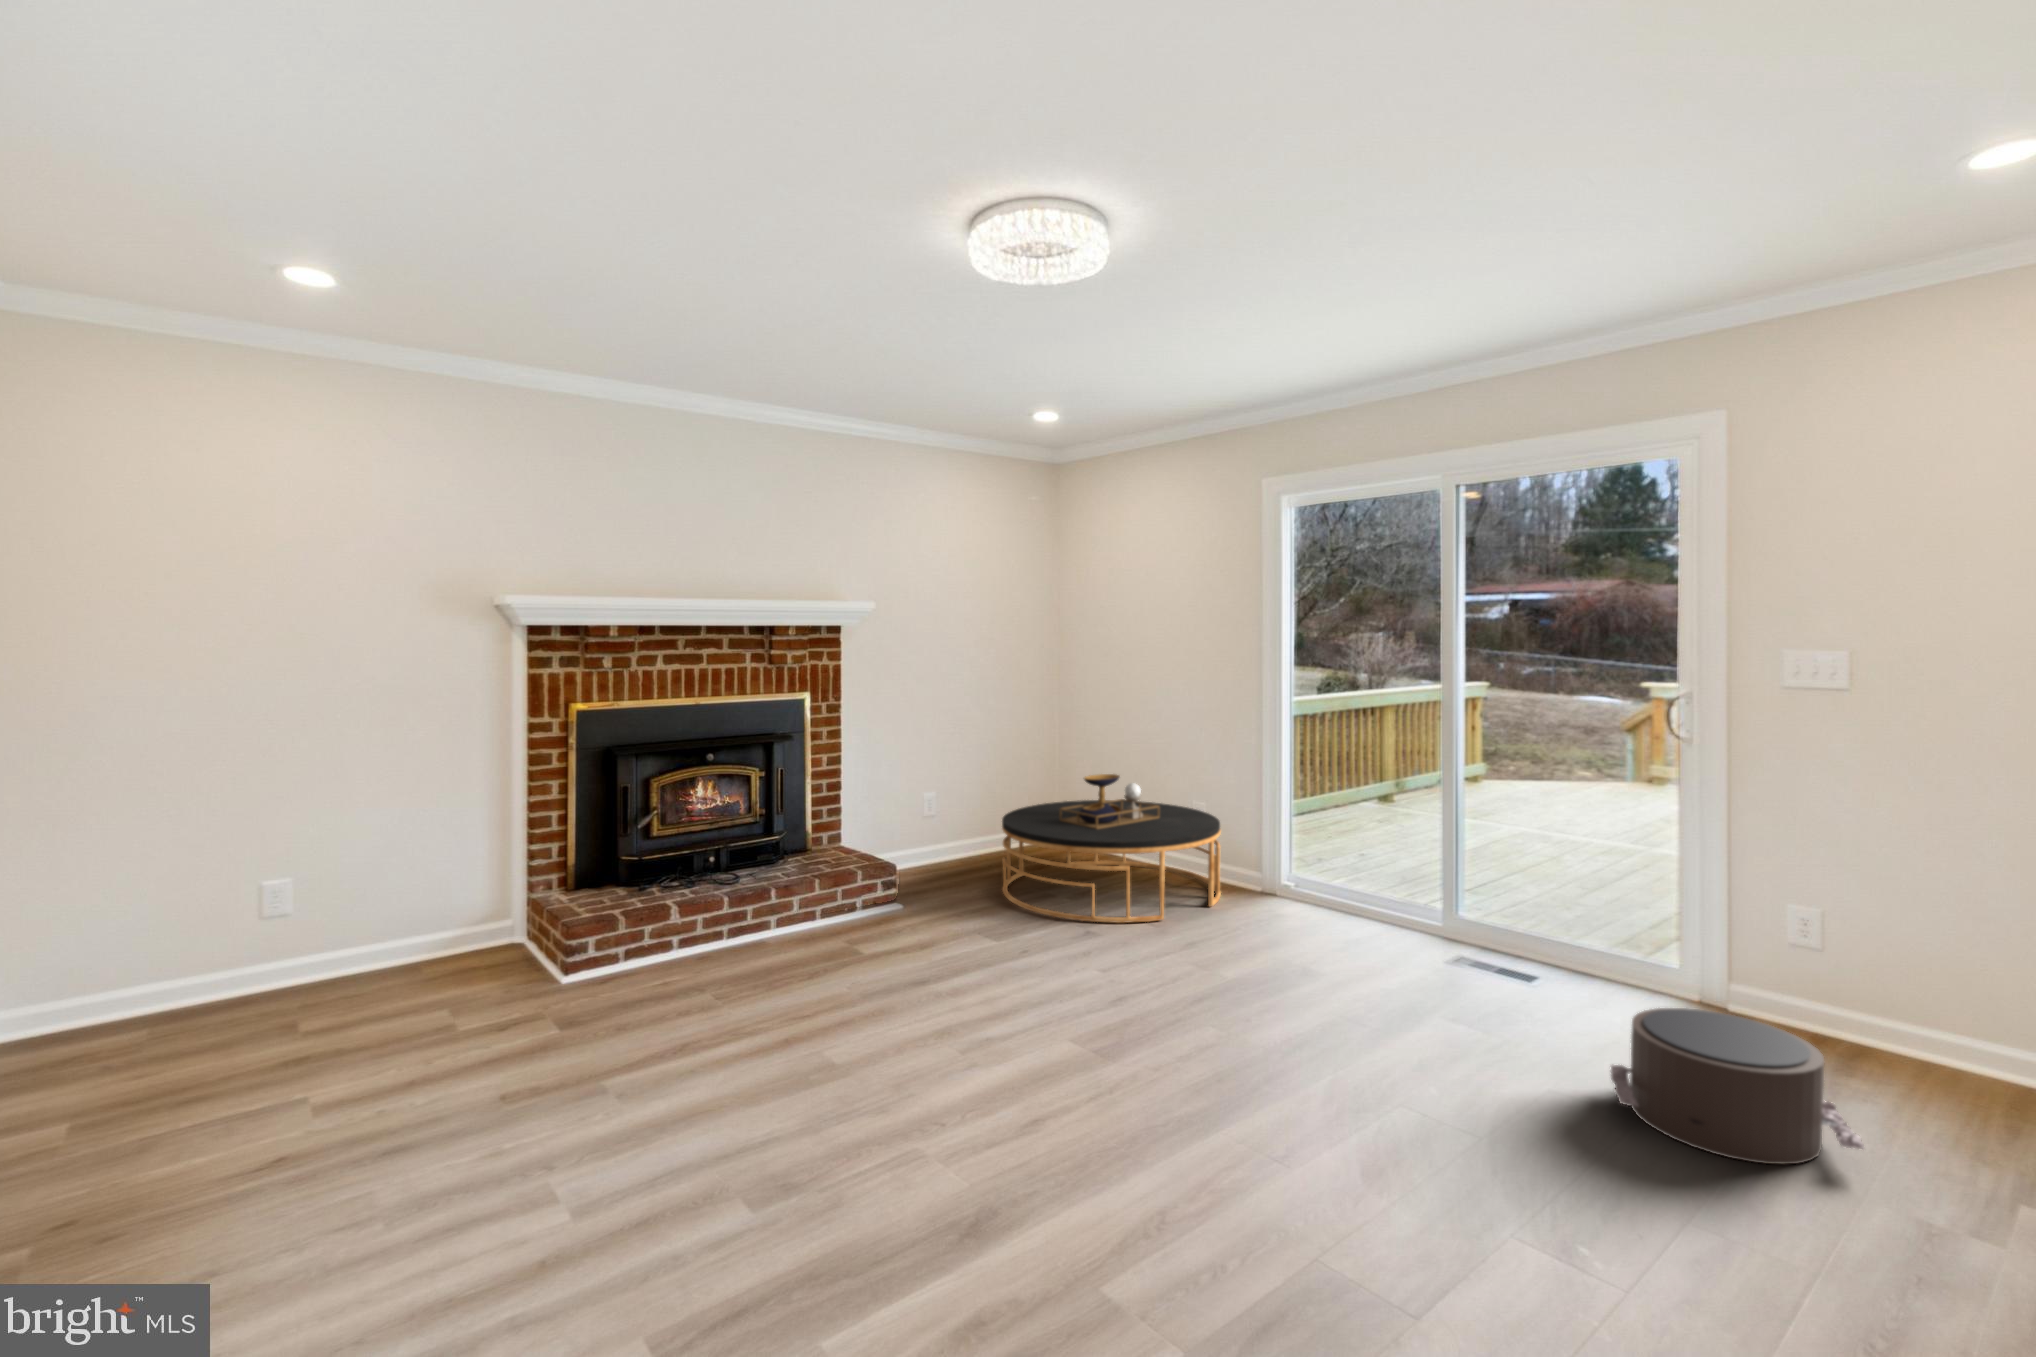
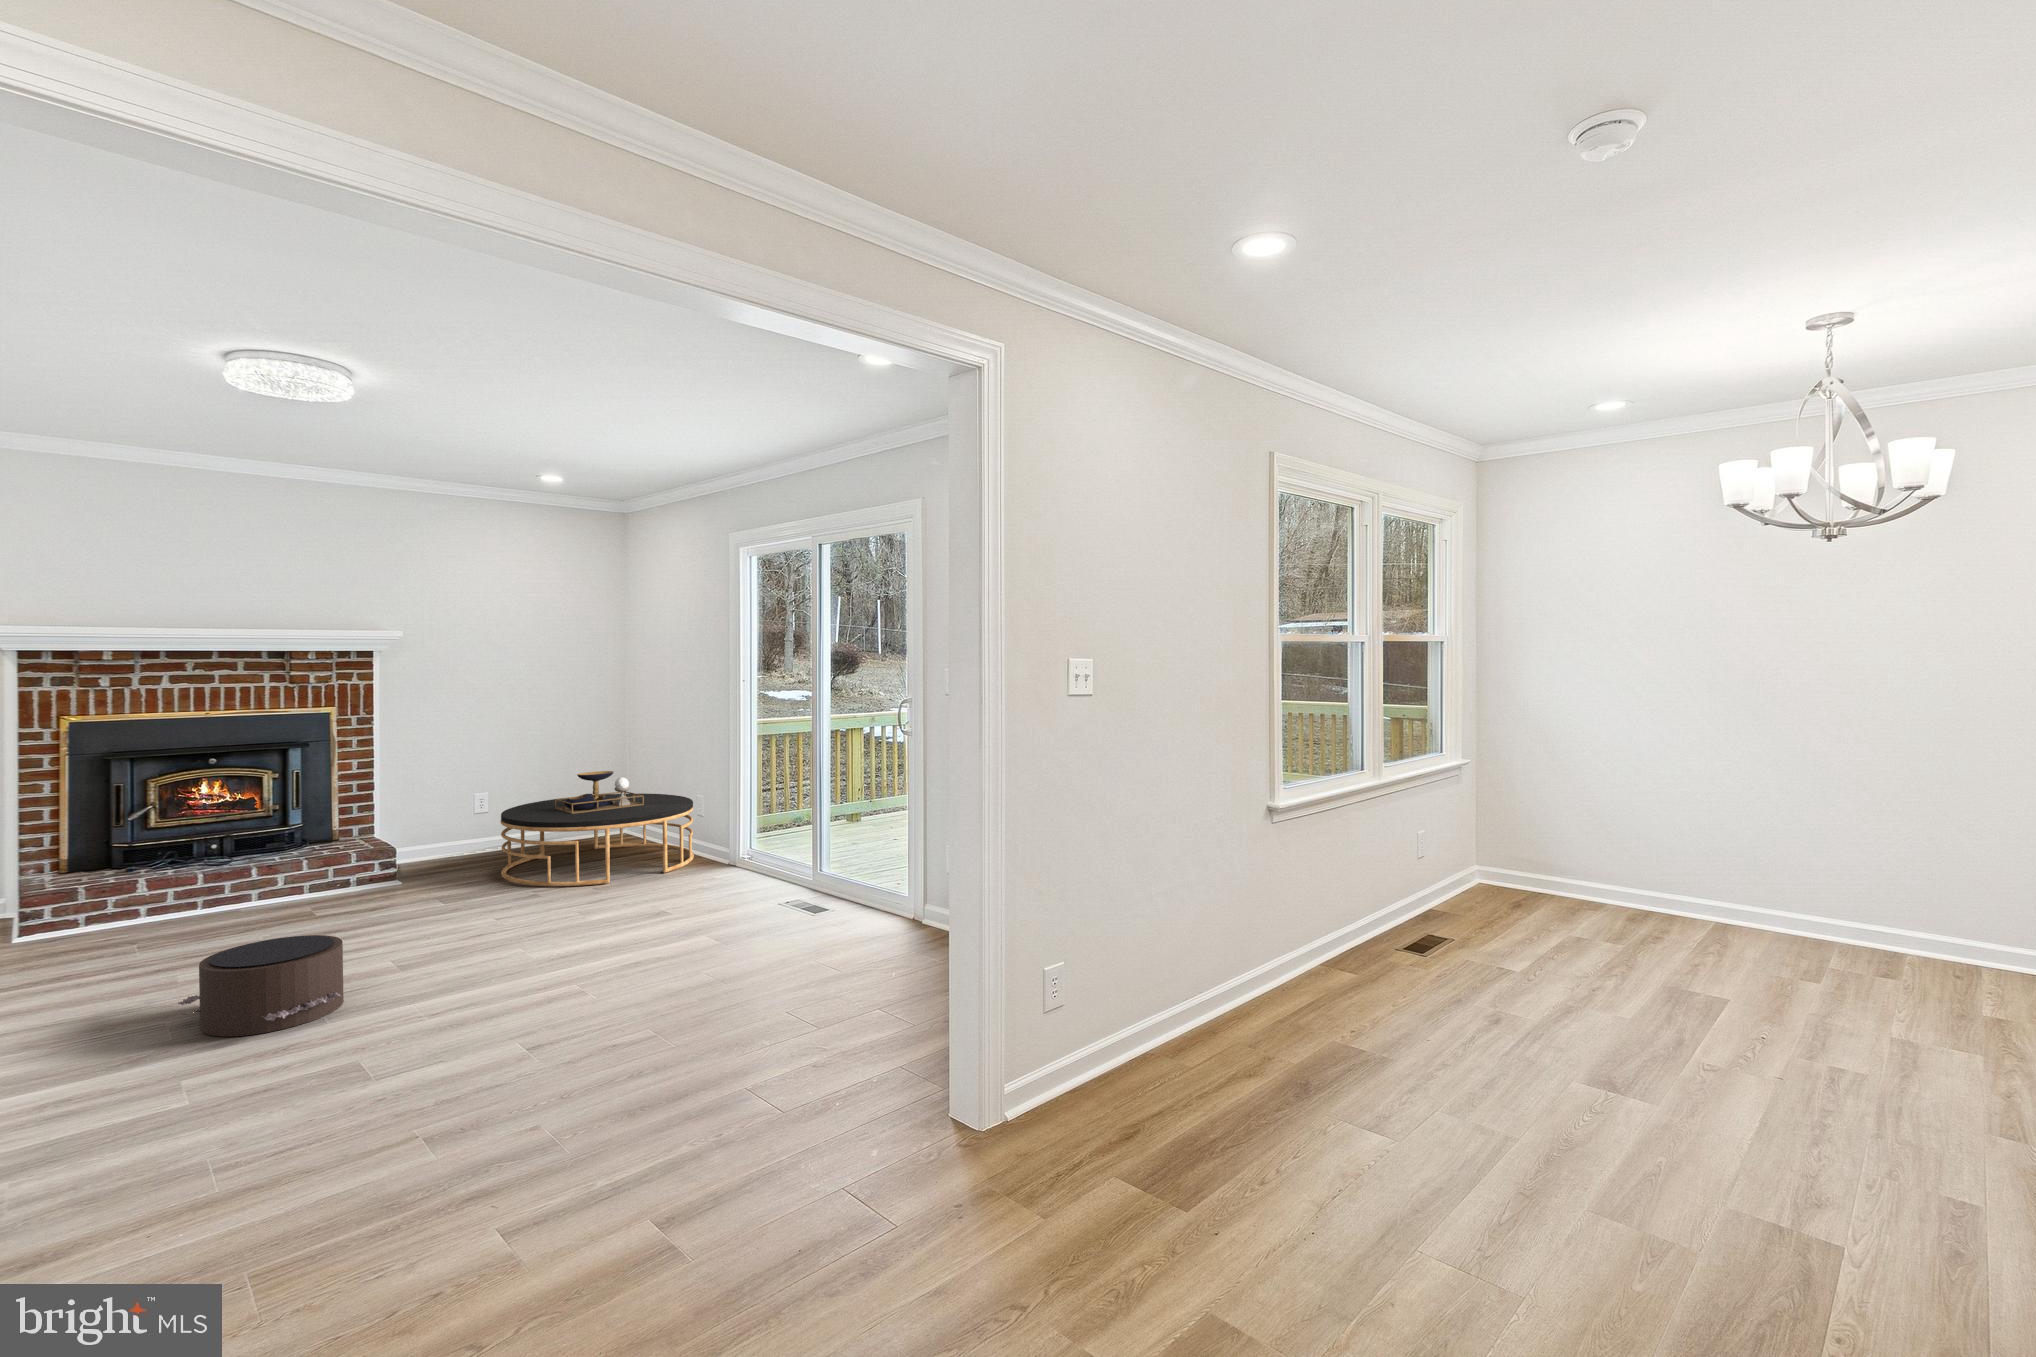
pouf: present [1611,1008,1864,1165] -> present [178,935,344,1037]

